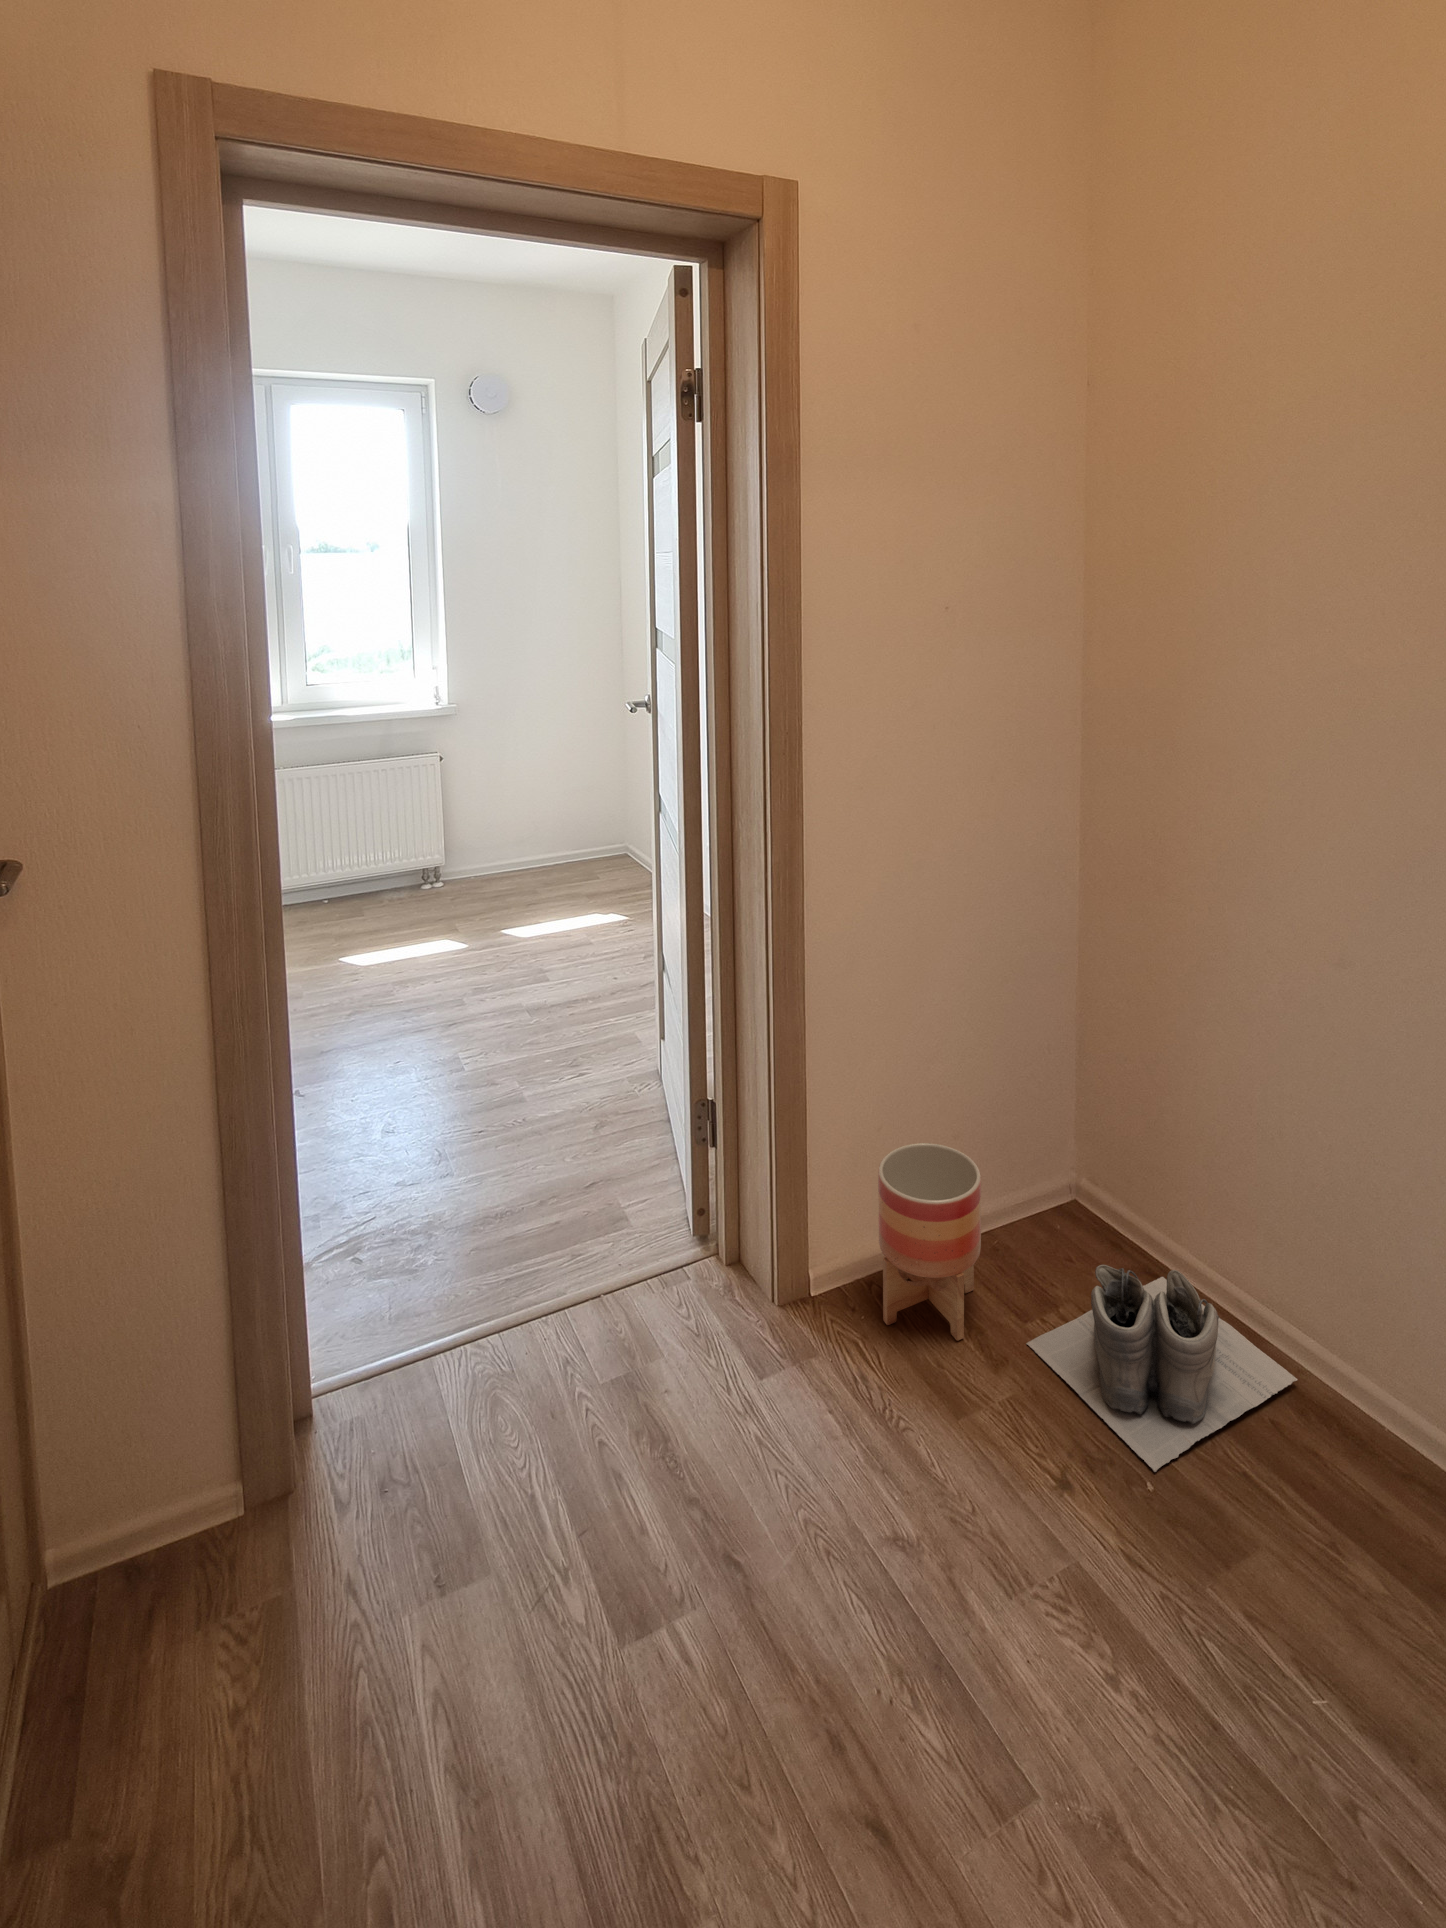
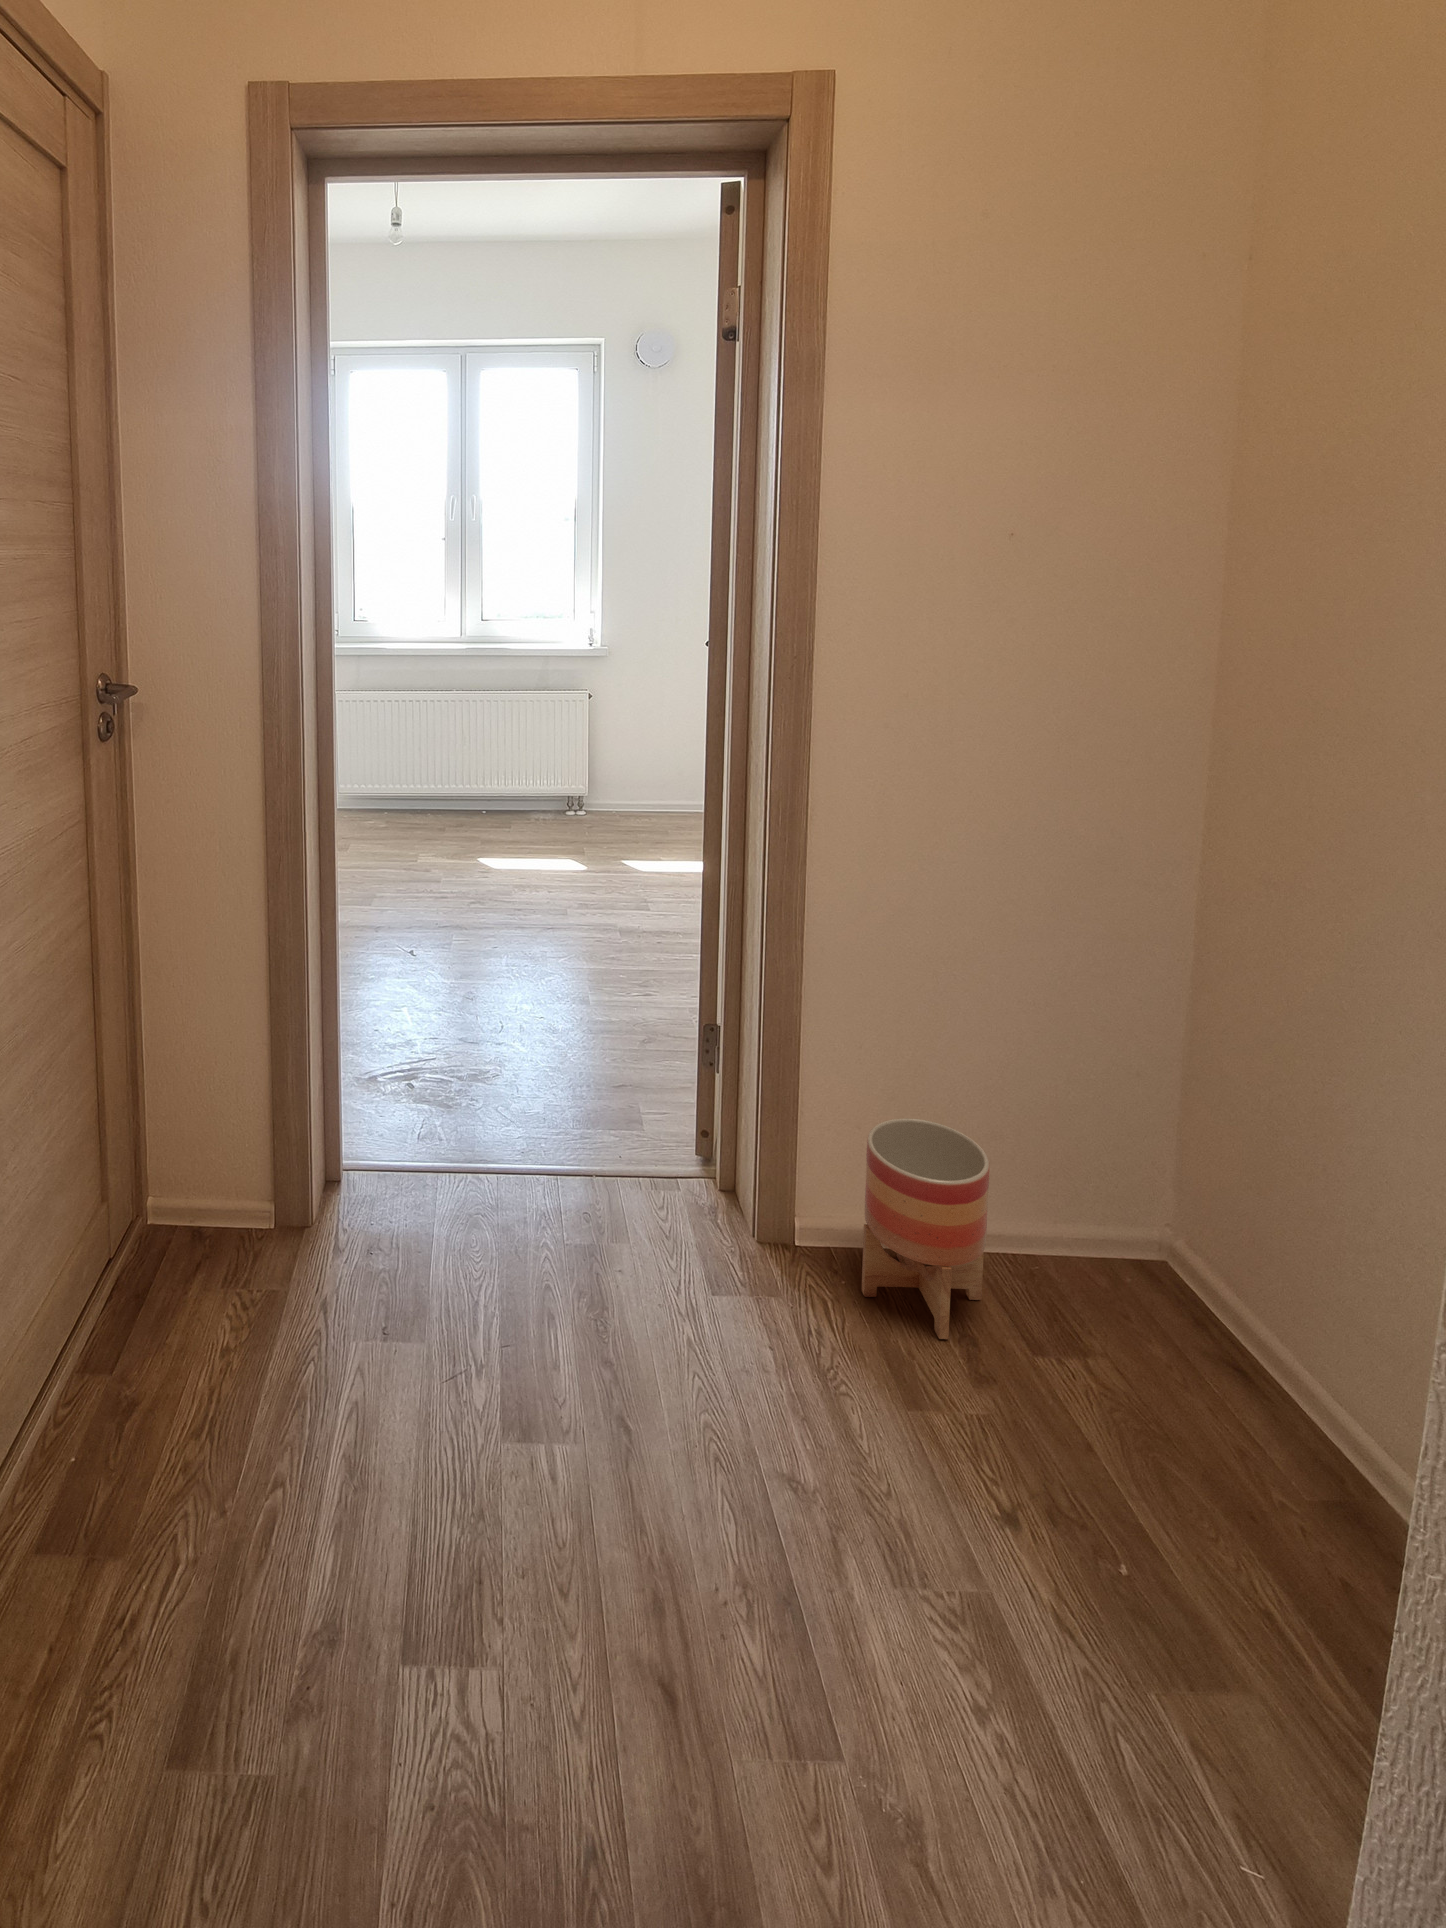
boots: present [1026,1265,1297,1472] -> none [1024,1311,1413,1561]

